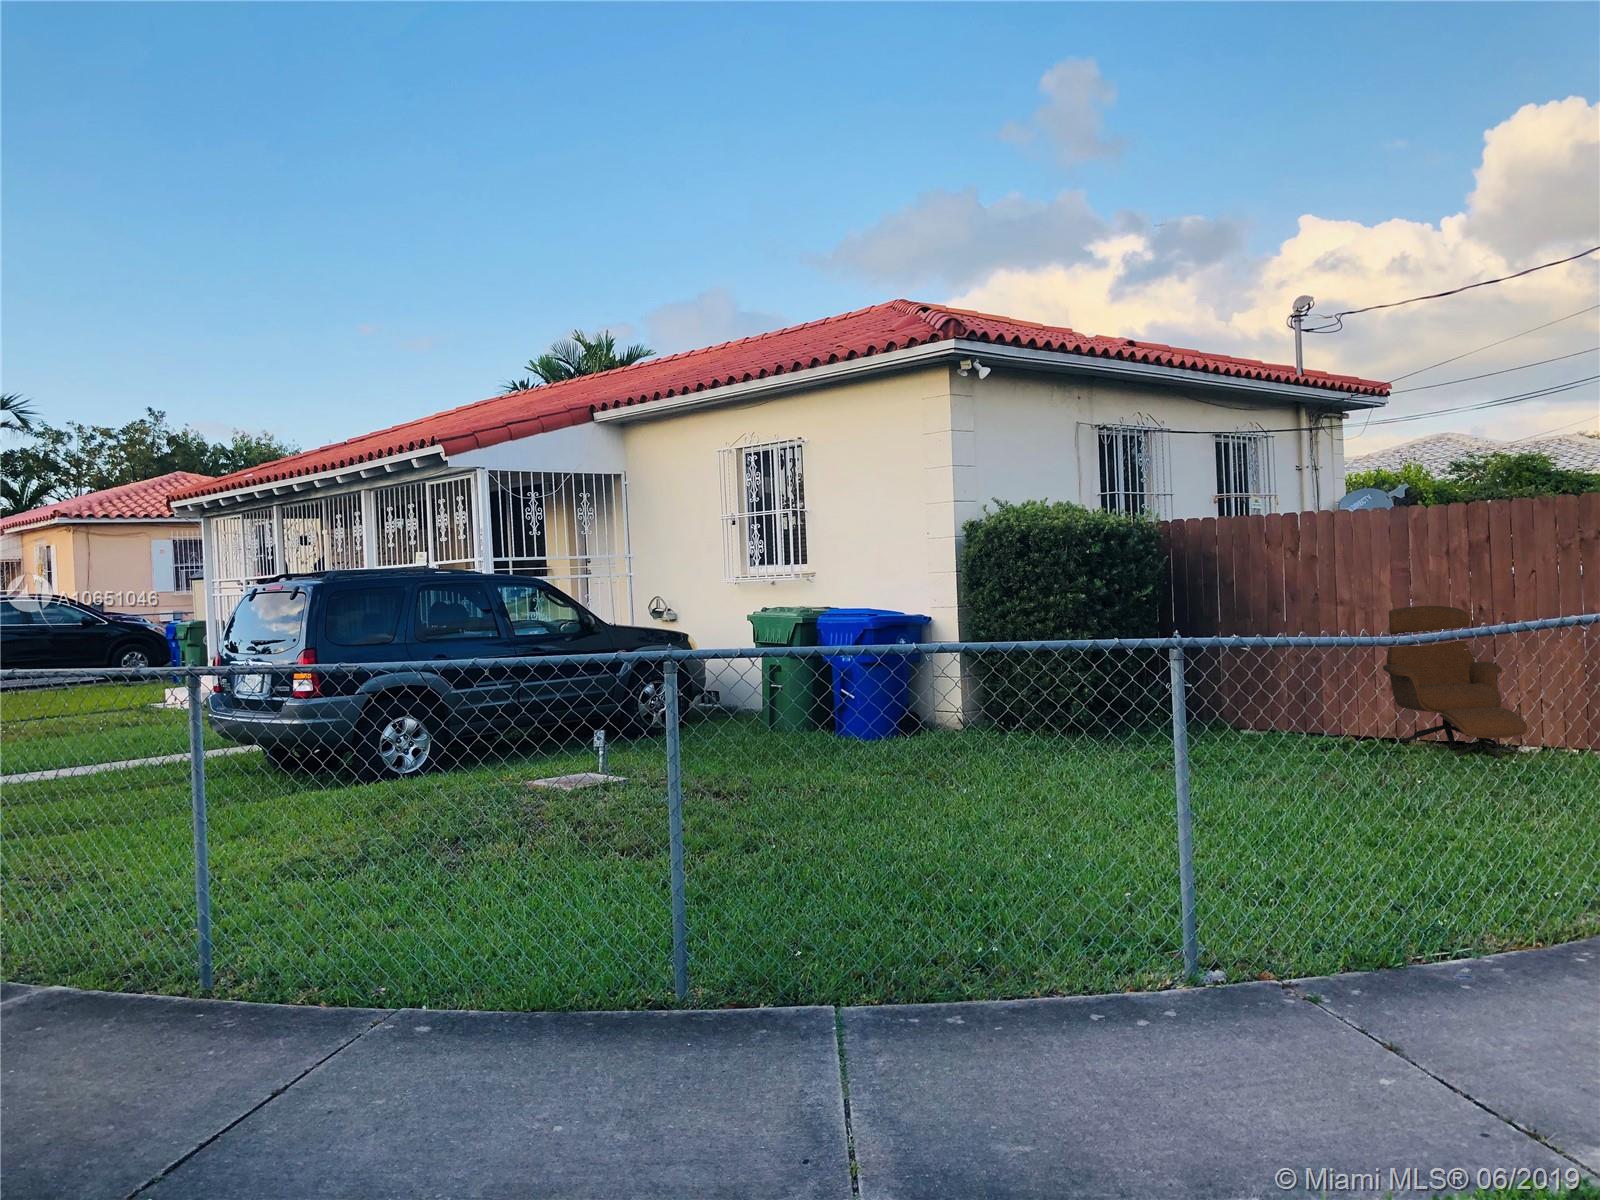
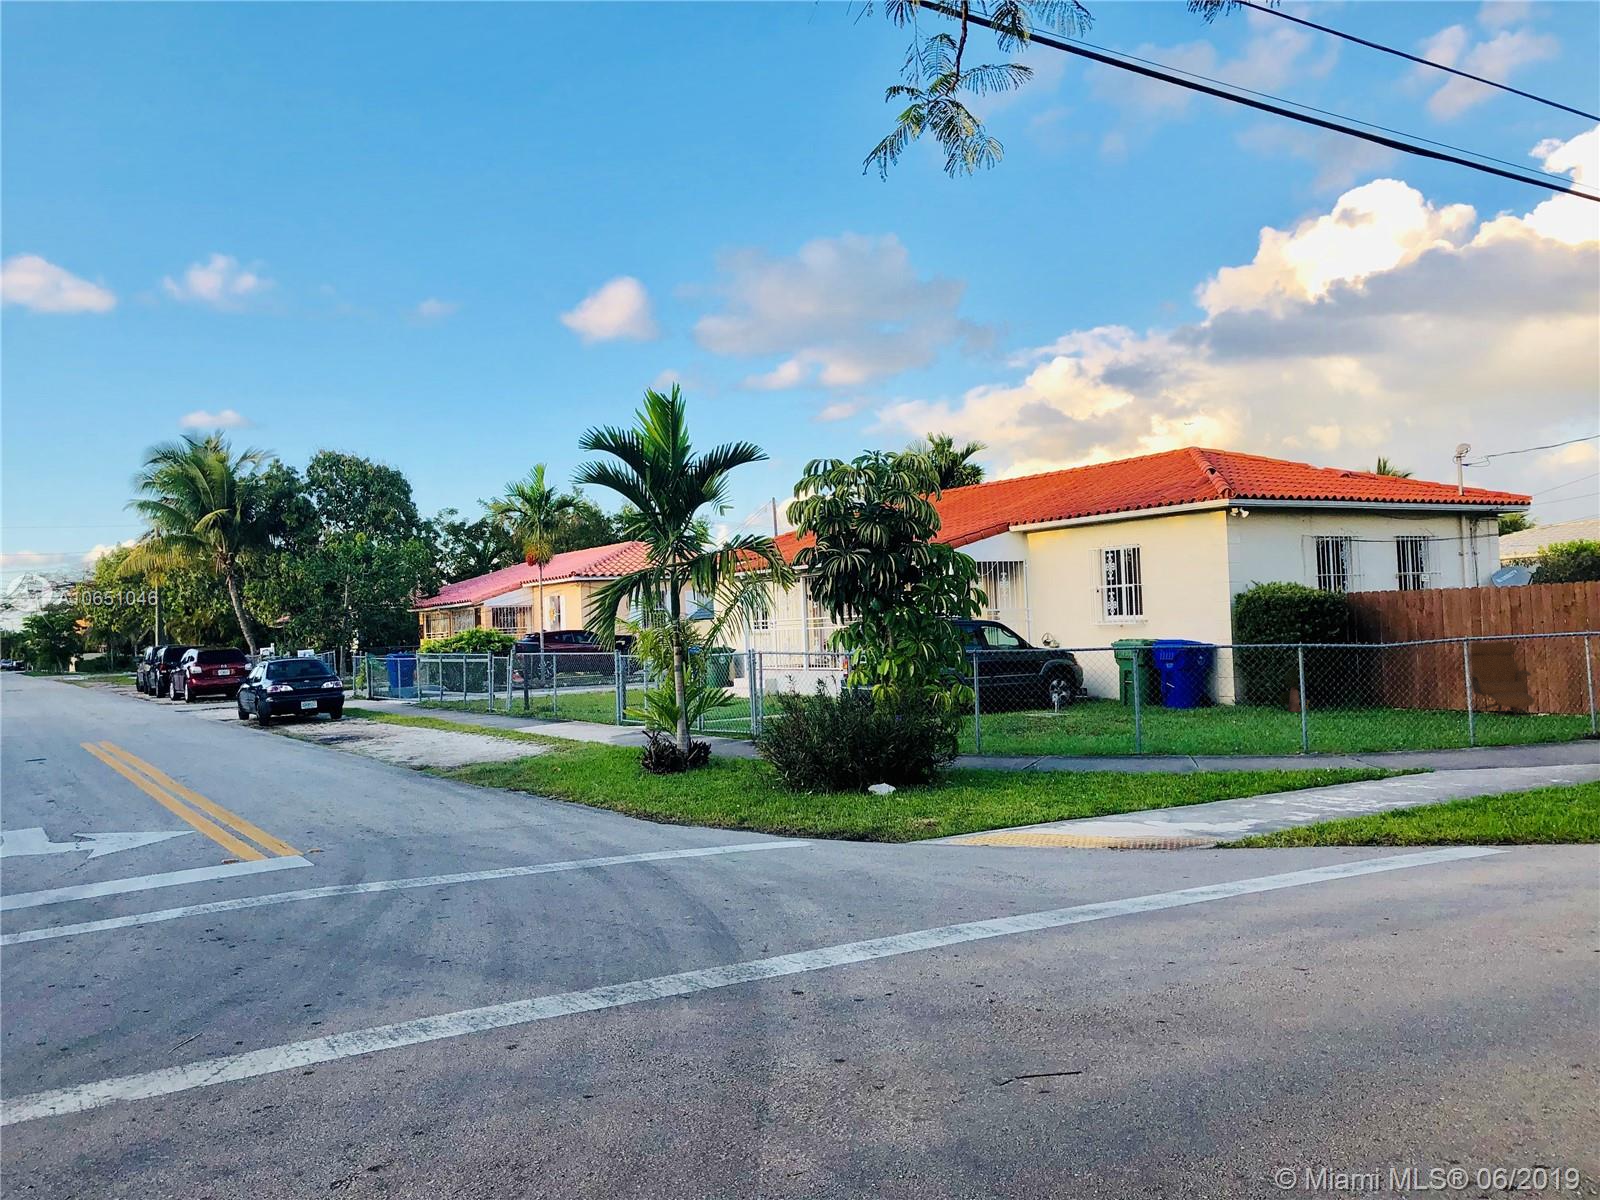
potted plant: none [1045,660,1103,749] -> present [1279,667,1309,712]

